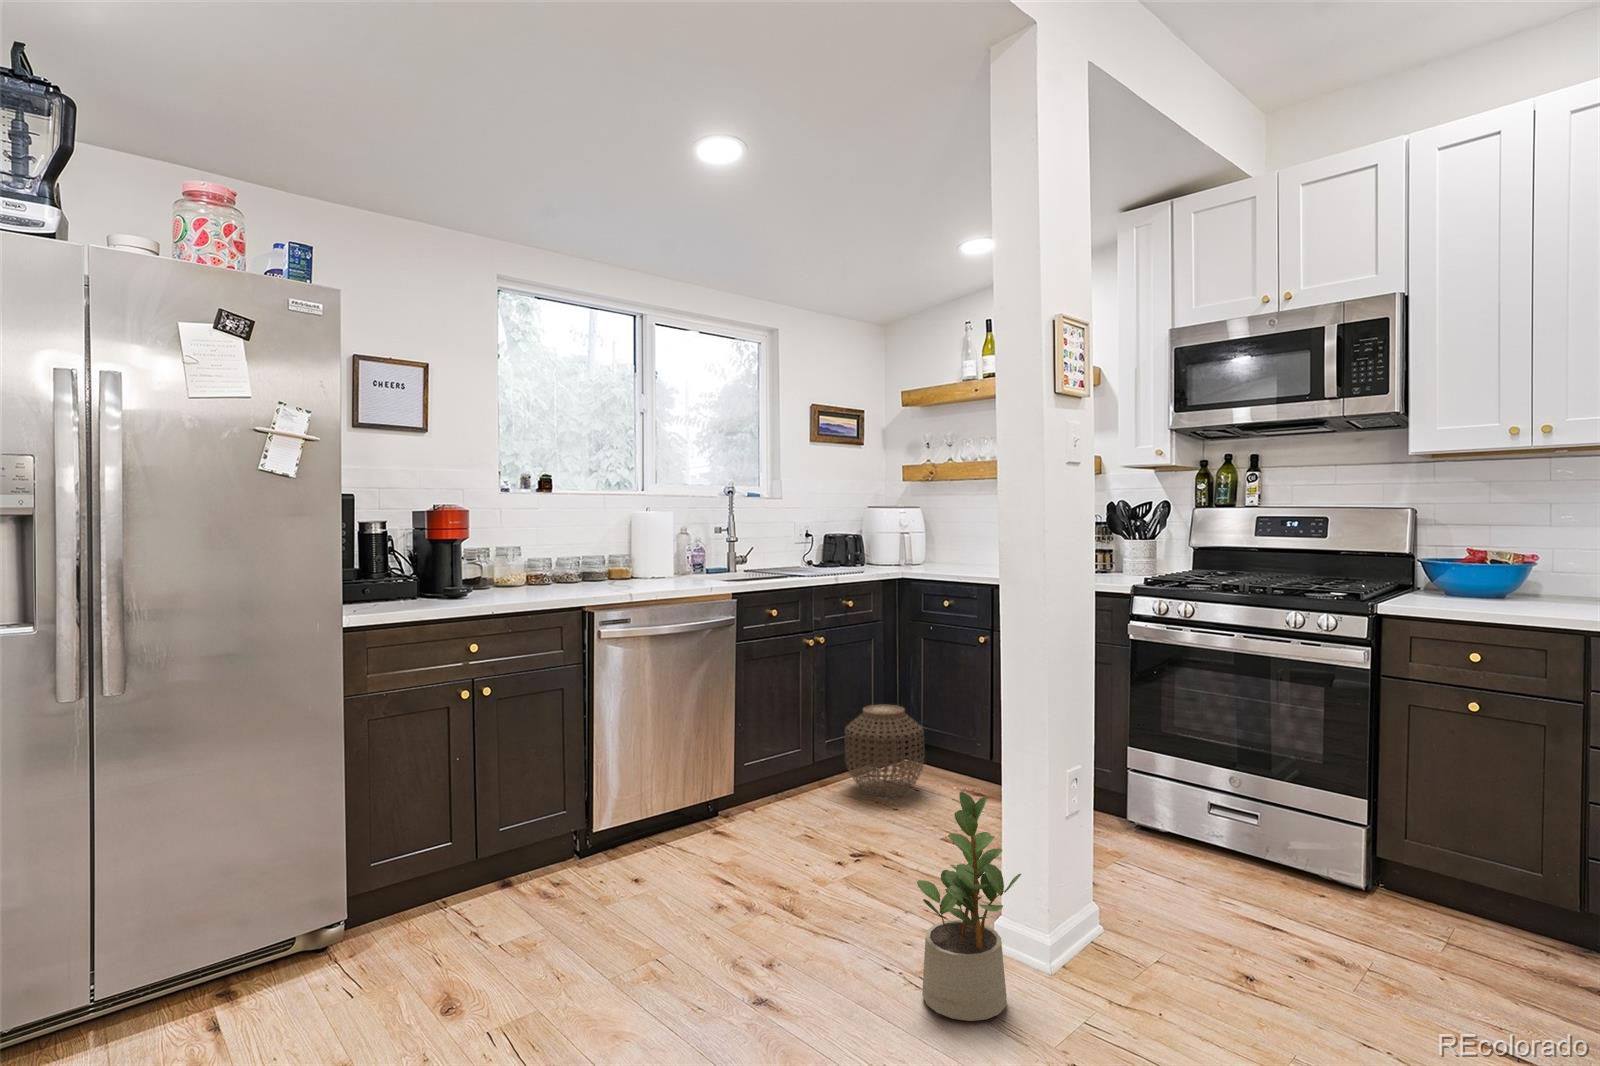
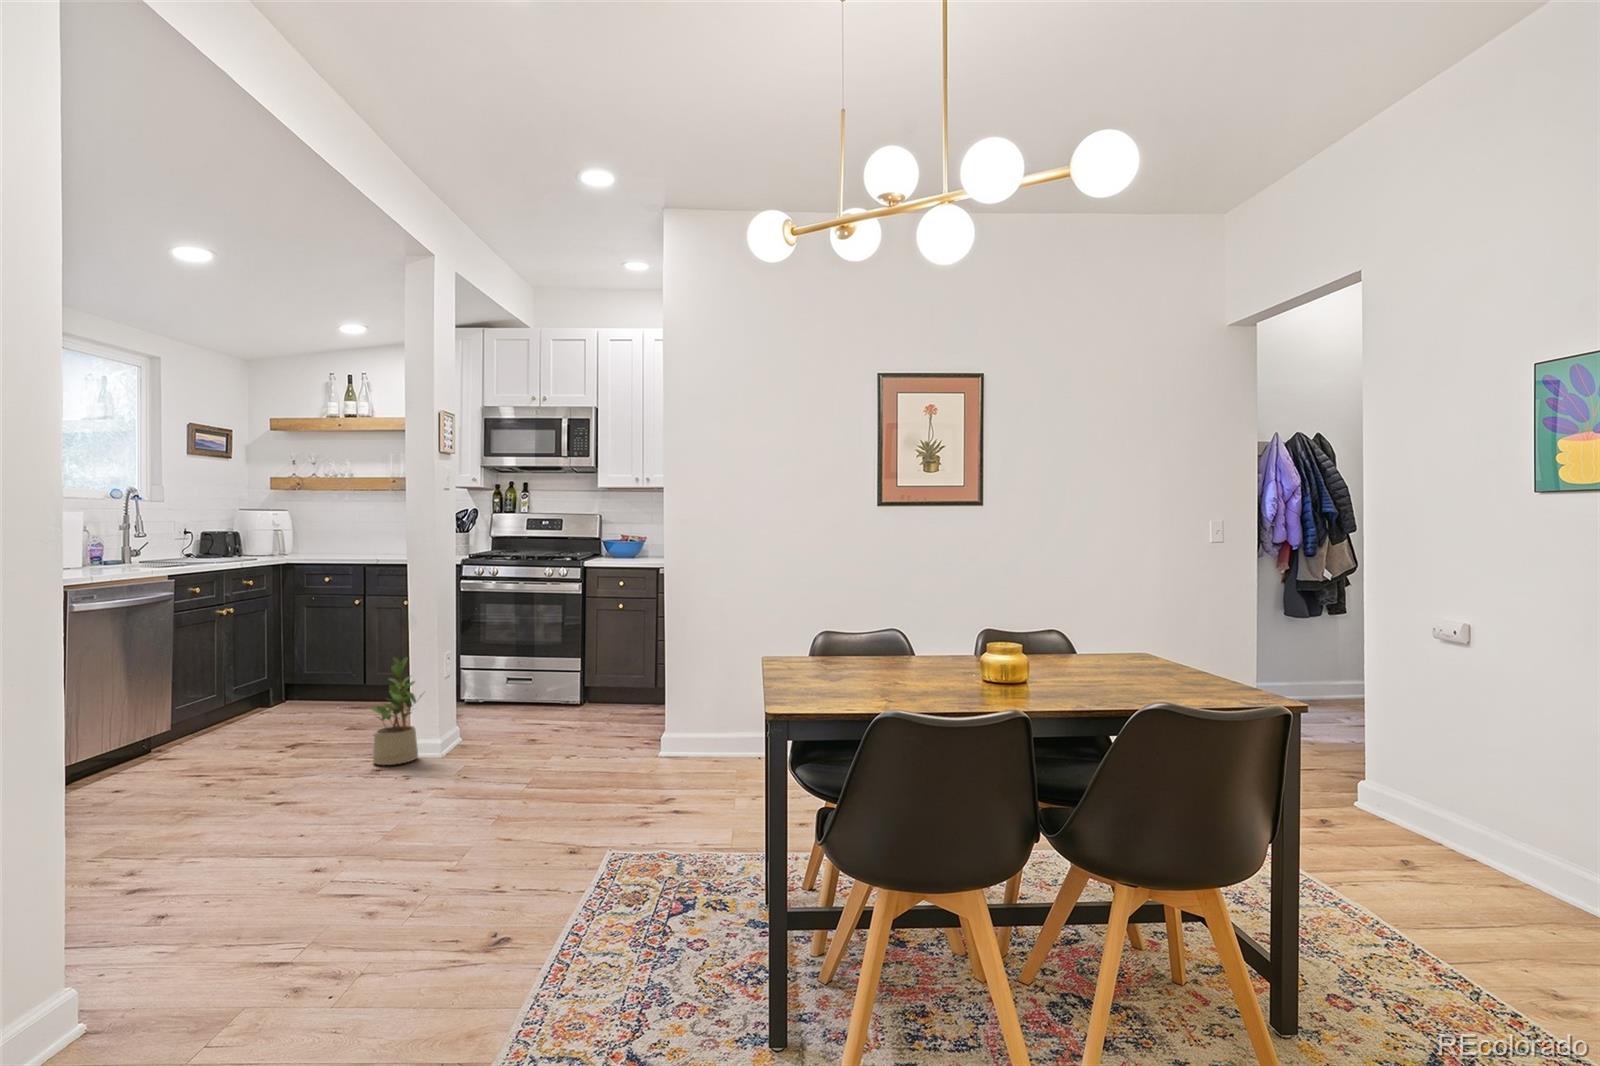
woven basket: present [845,705,924,797] -> none [253,653,318,717]

